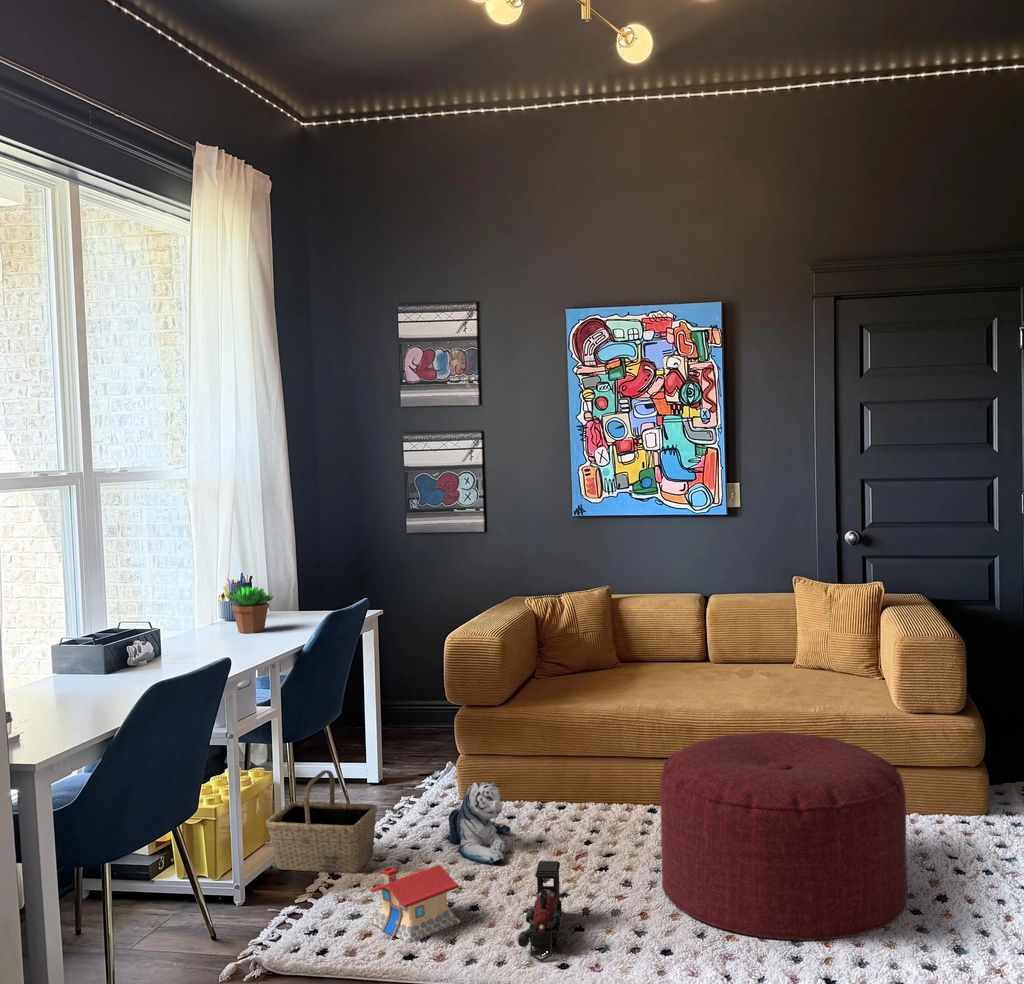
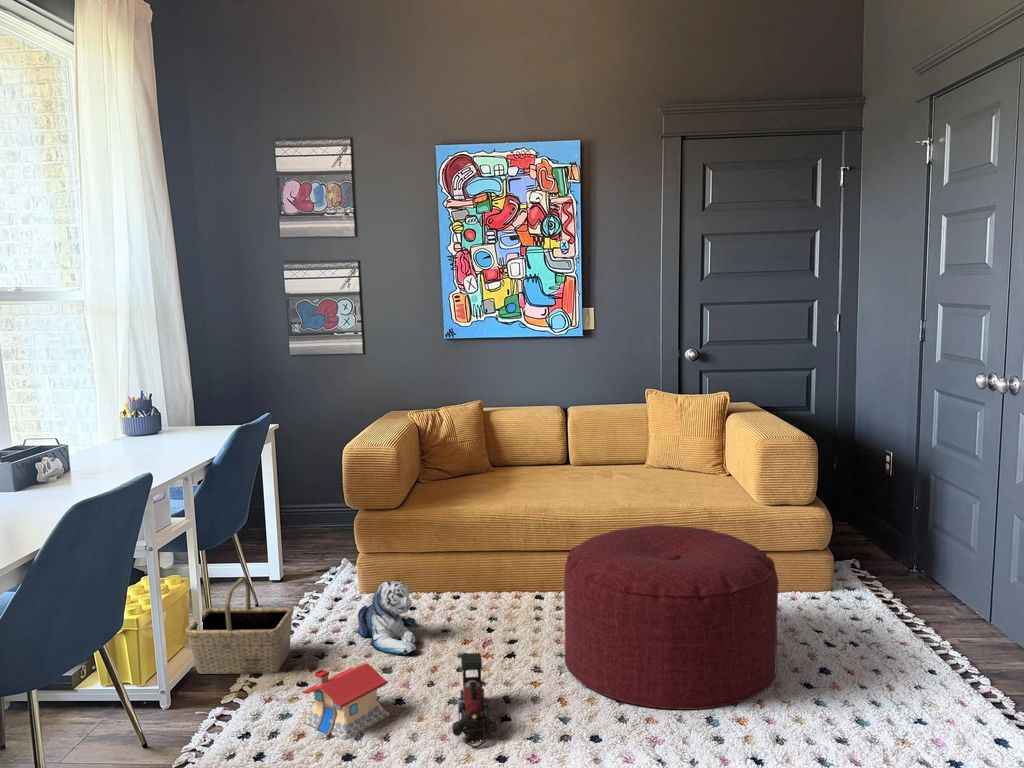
succulent plant: present [225,586,273,633] -> none [129,402,178,449]

